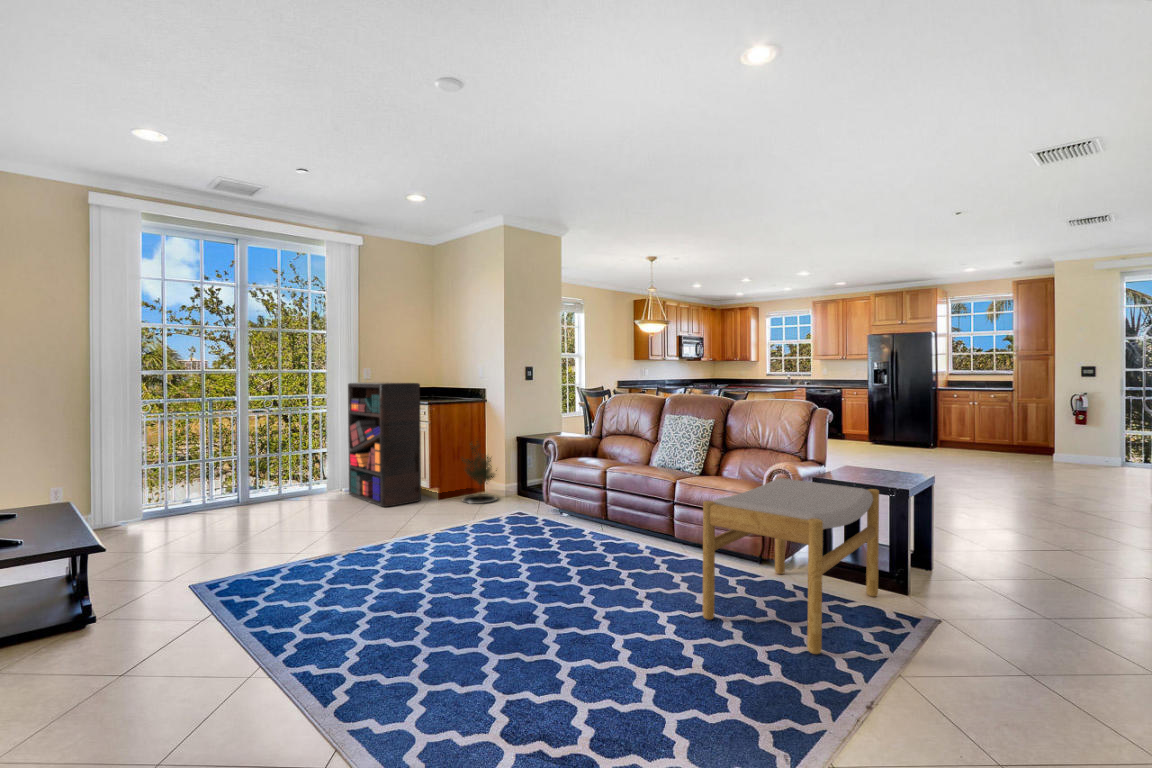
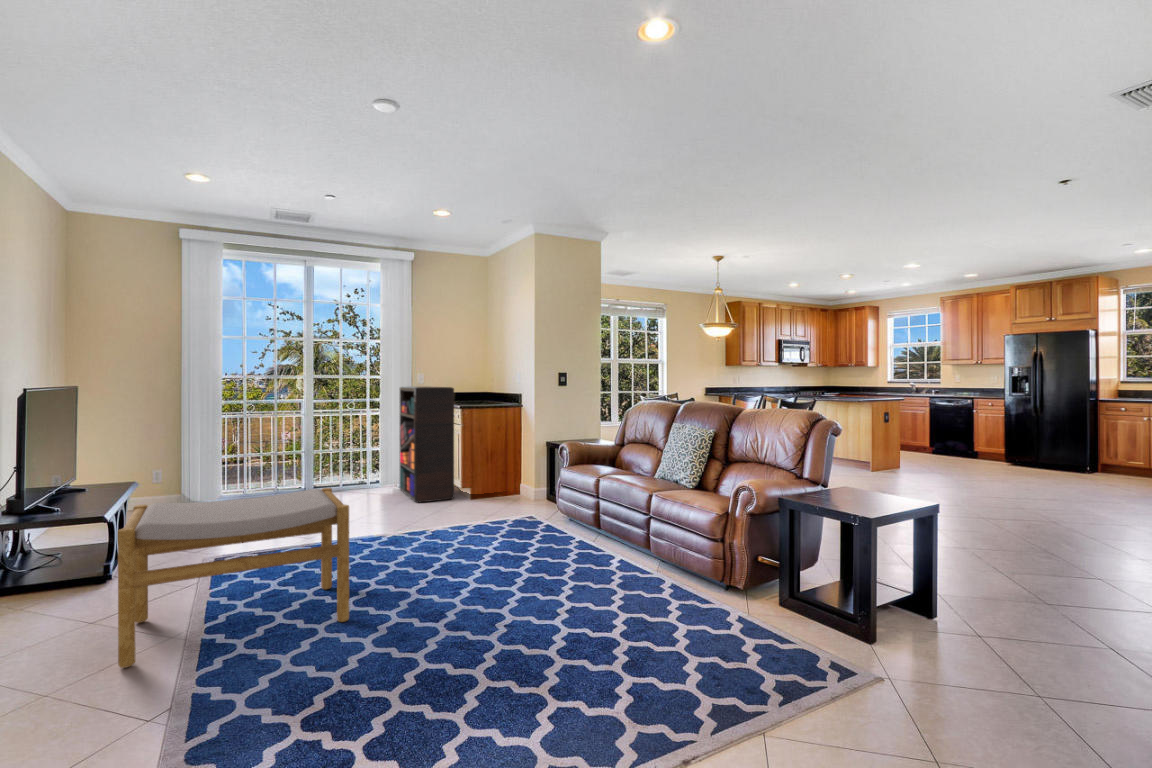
potted tree: present [462,441,497,504] -> none [489,440,524,505]
footstool: present [703,477,879,654] -> present [118,488,349,668]

